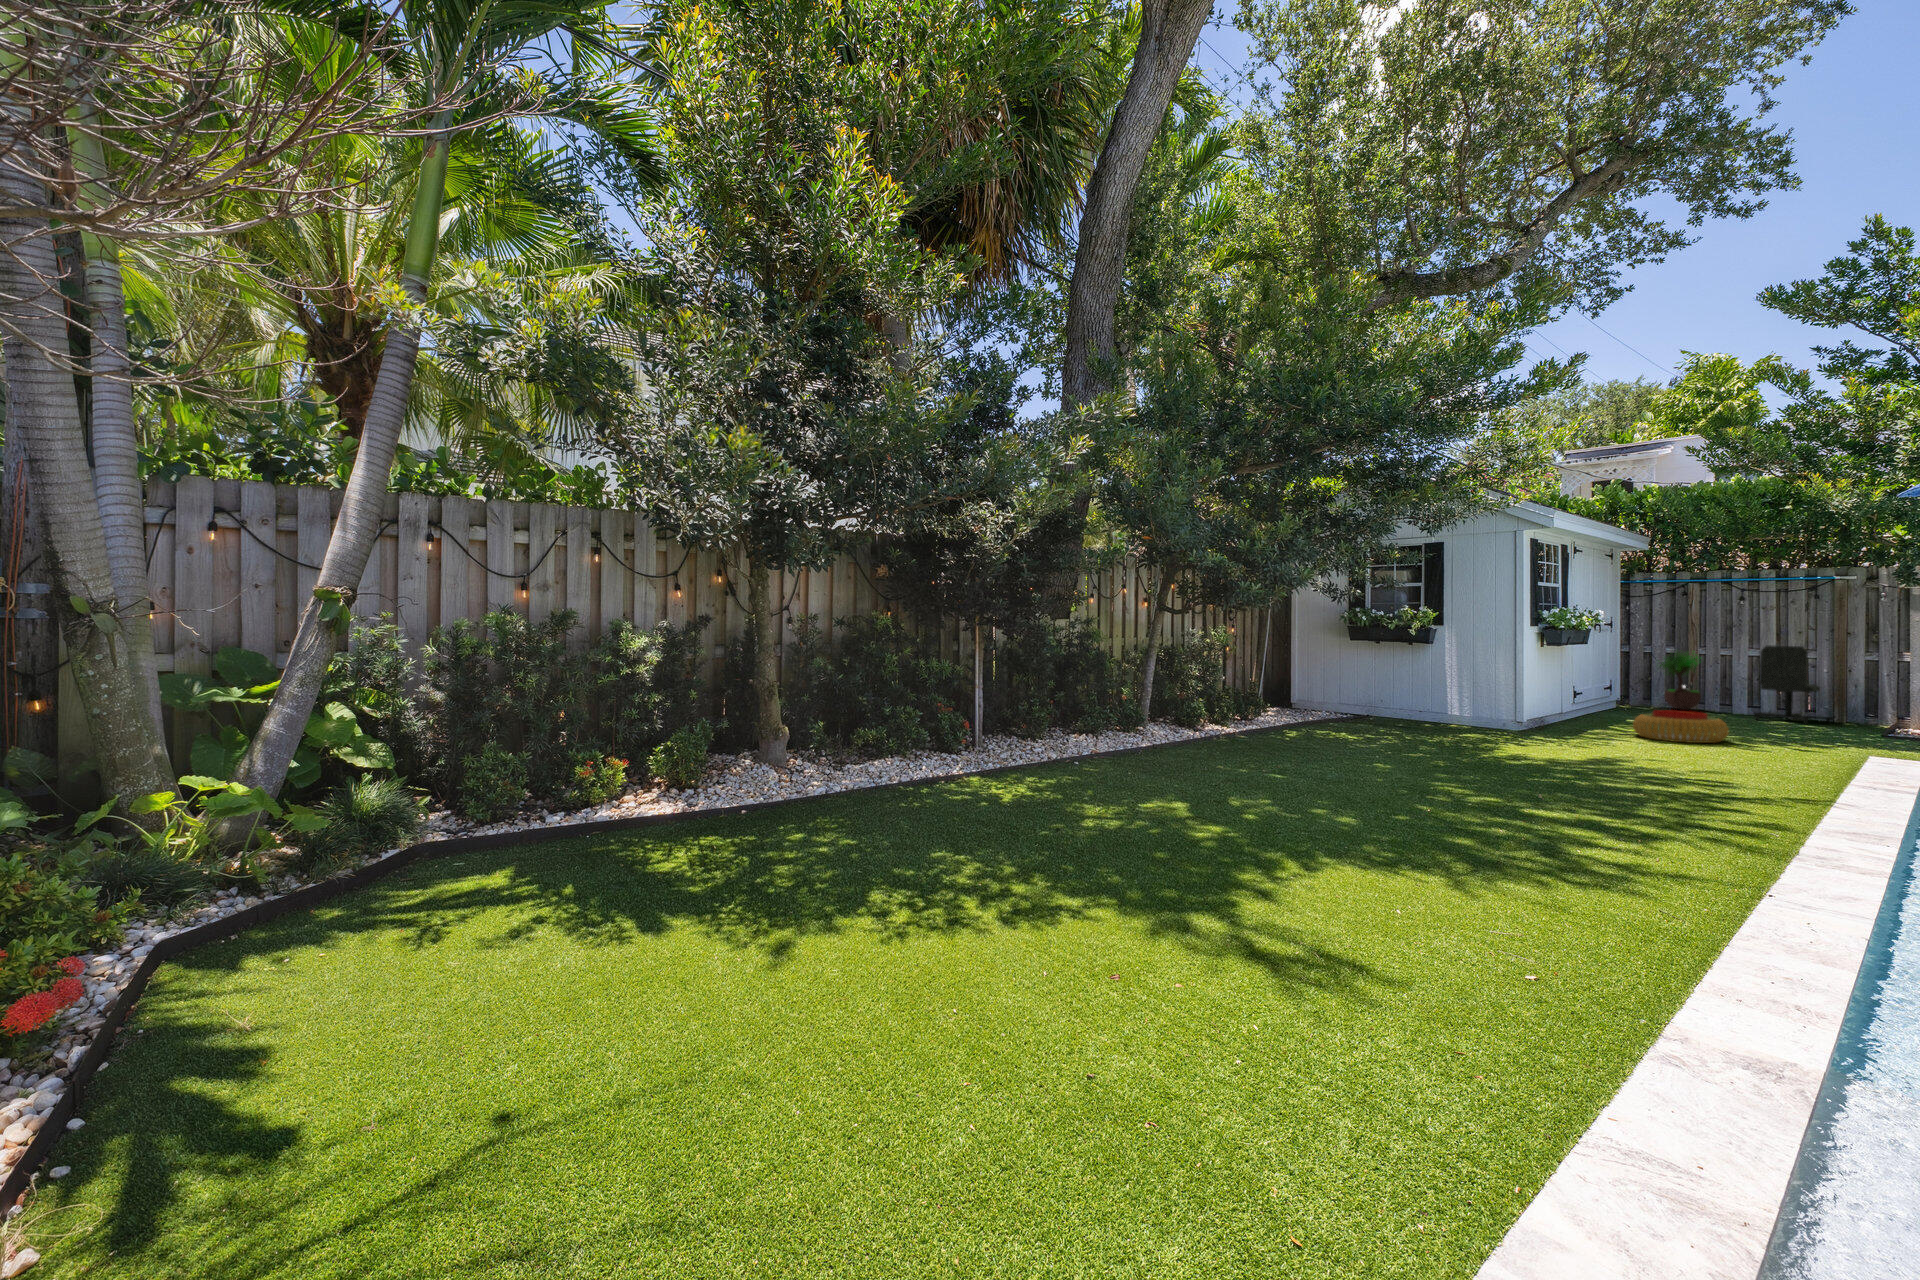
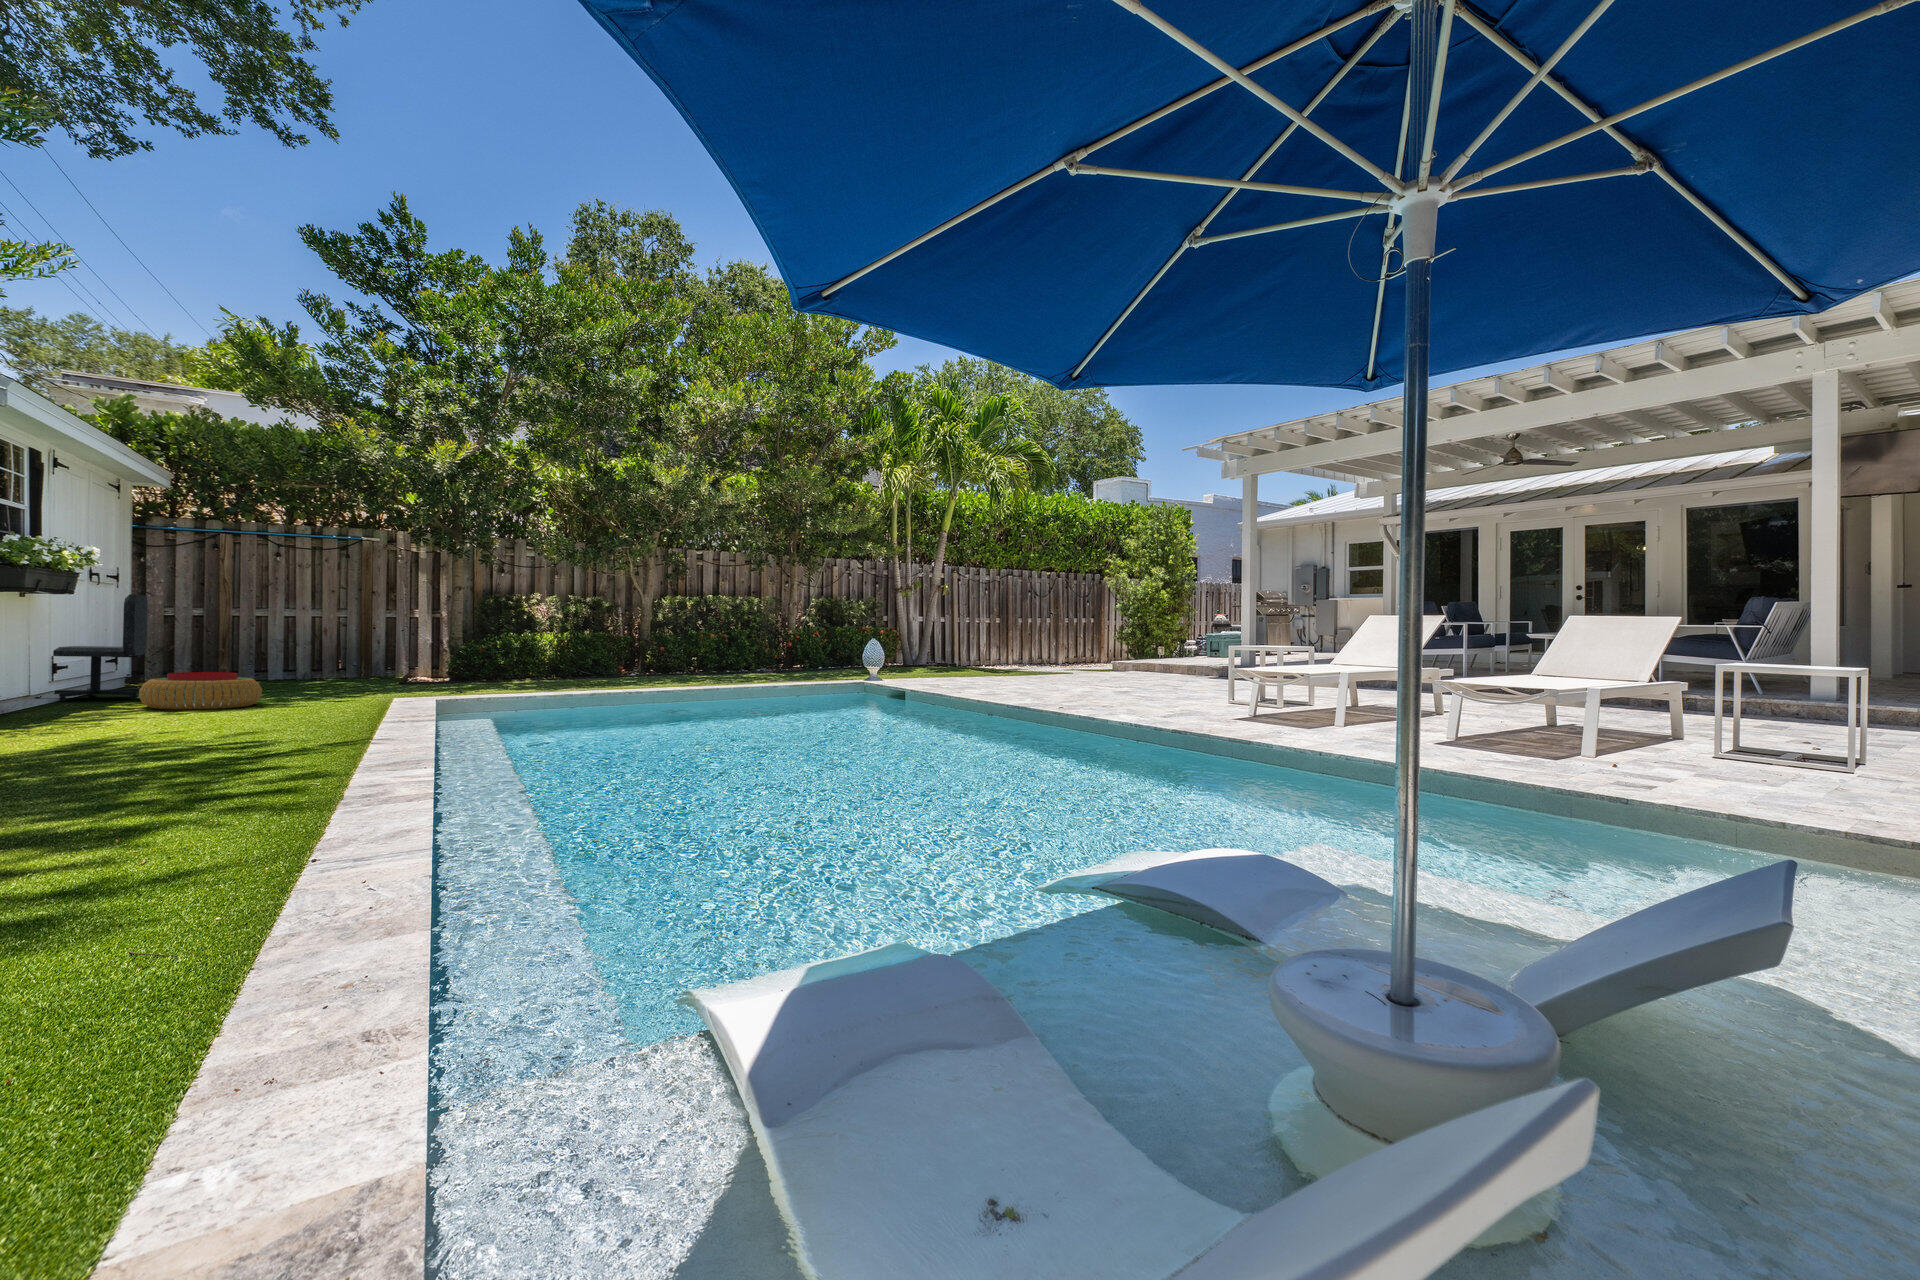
chair: present [1753,645,1833,724] -> present [35,594,148,701]
potted tree: present [1660,650,1701,710] -> none [177,605,236,681]

